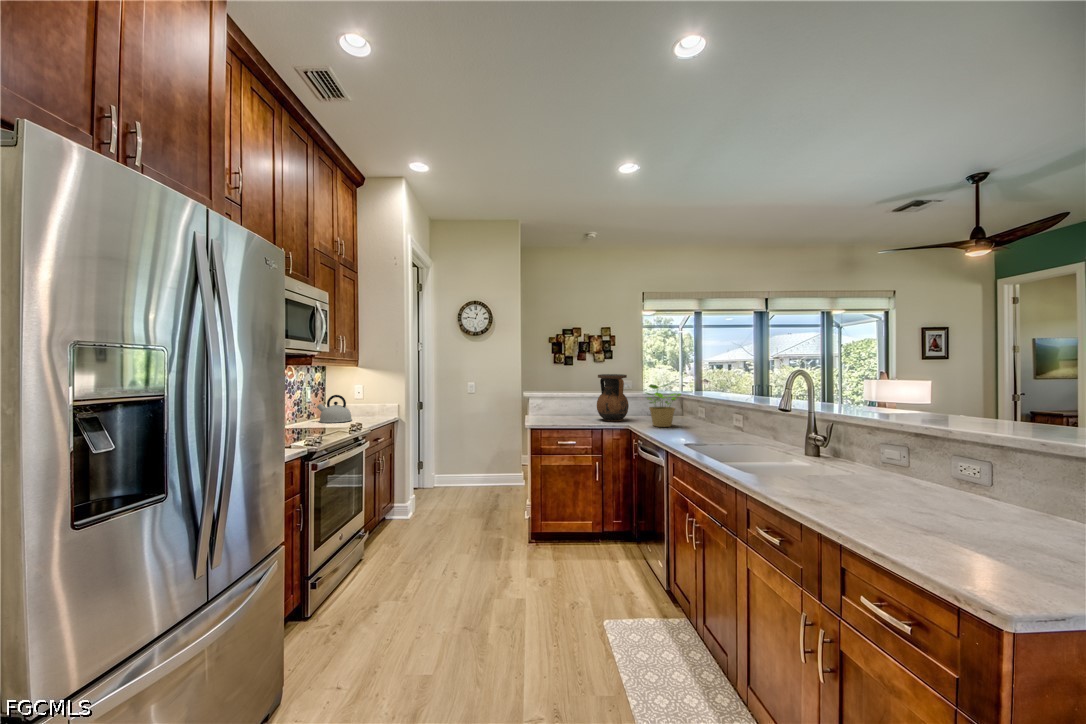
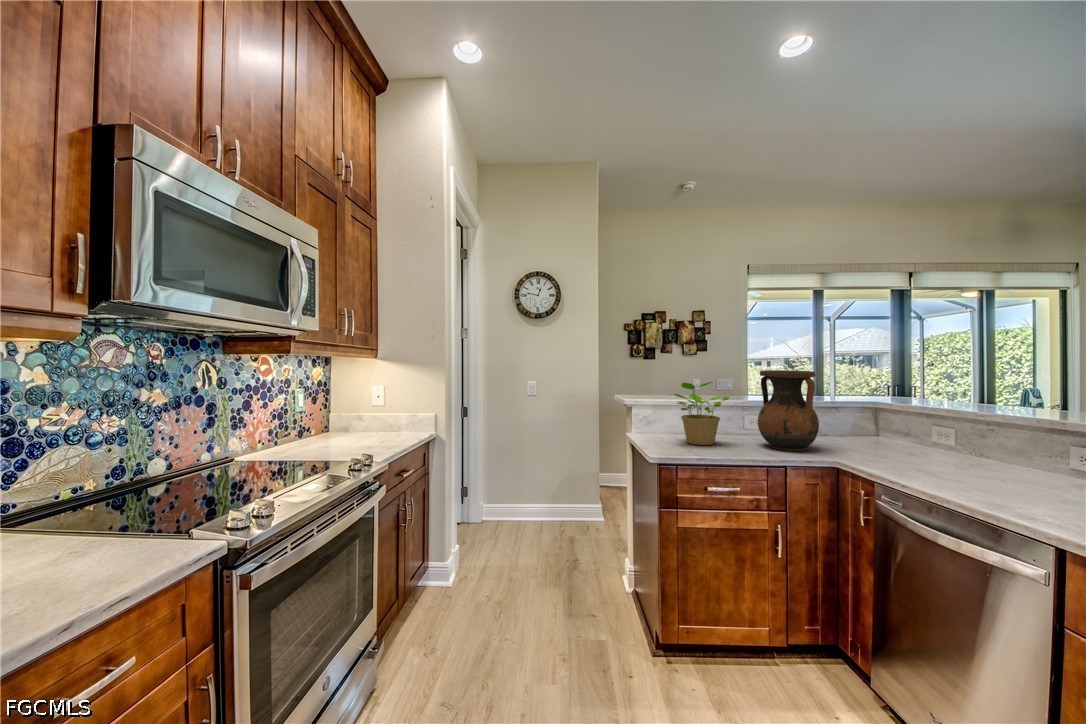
potted plant: present [646,384,681,427] -> present [674,382,729,445]
kettle: present [317,395,352,423] -> none [310,401,365,447]

